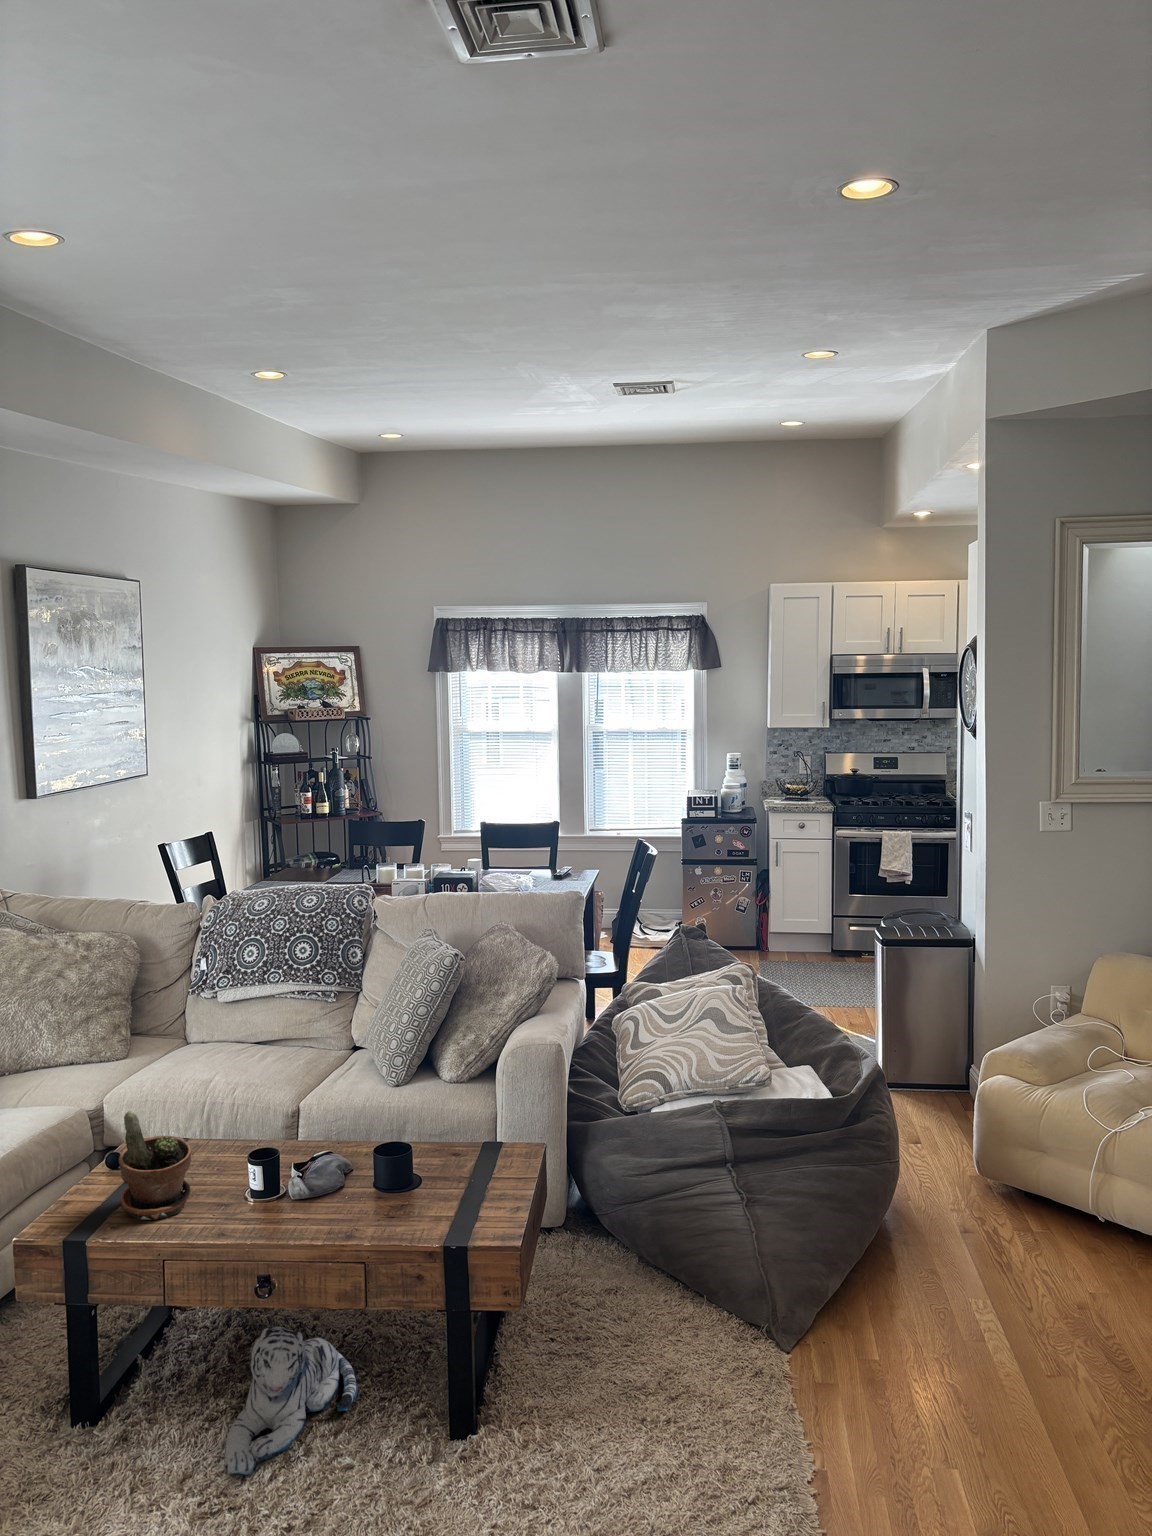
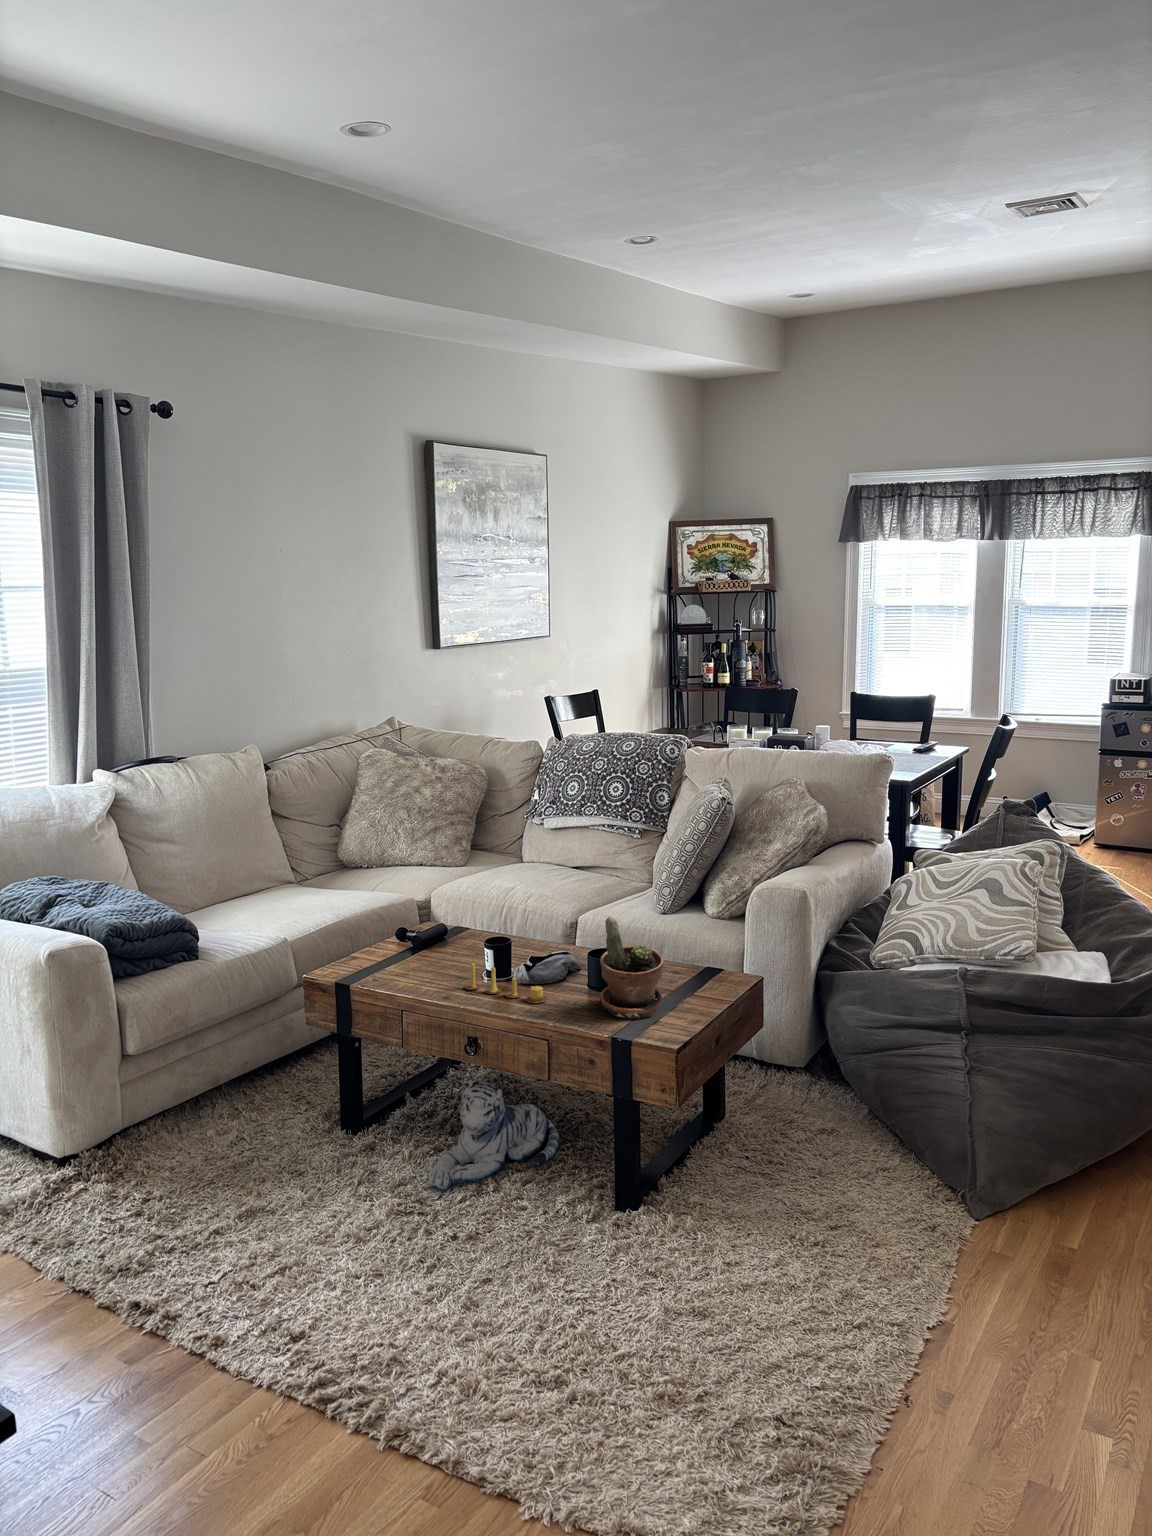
potted plant: present [119,1111,191,1220] -> present [600,916,664,1019]
candle: none [237,1183,346,1222] -> present [464,962,547,1003]

